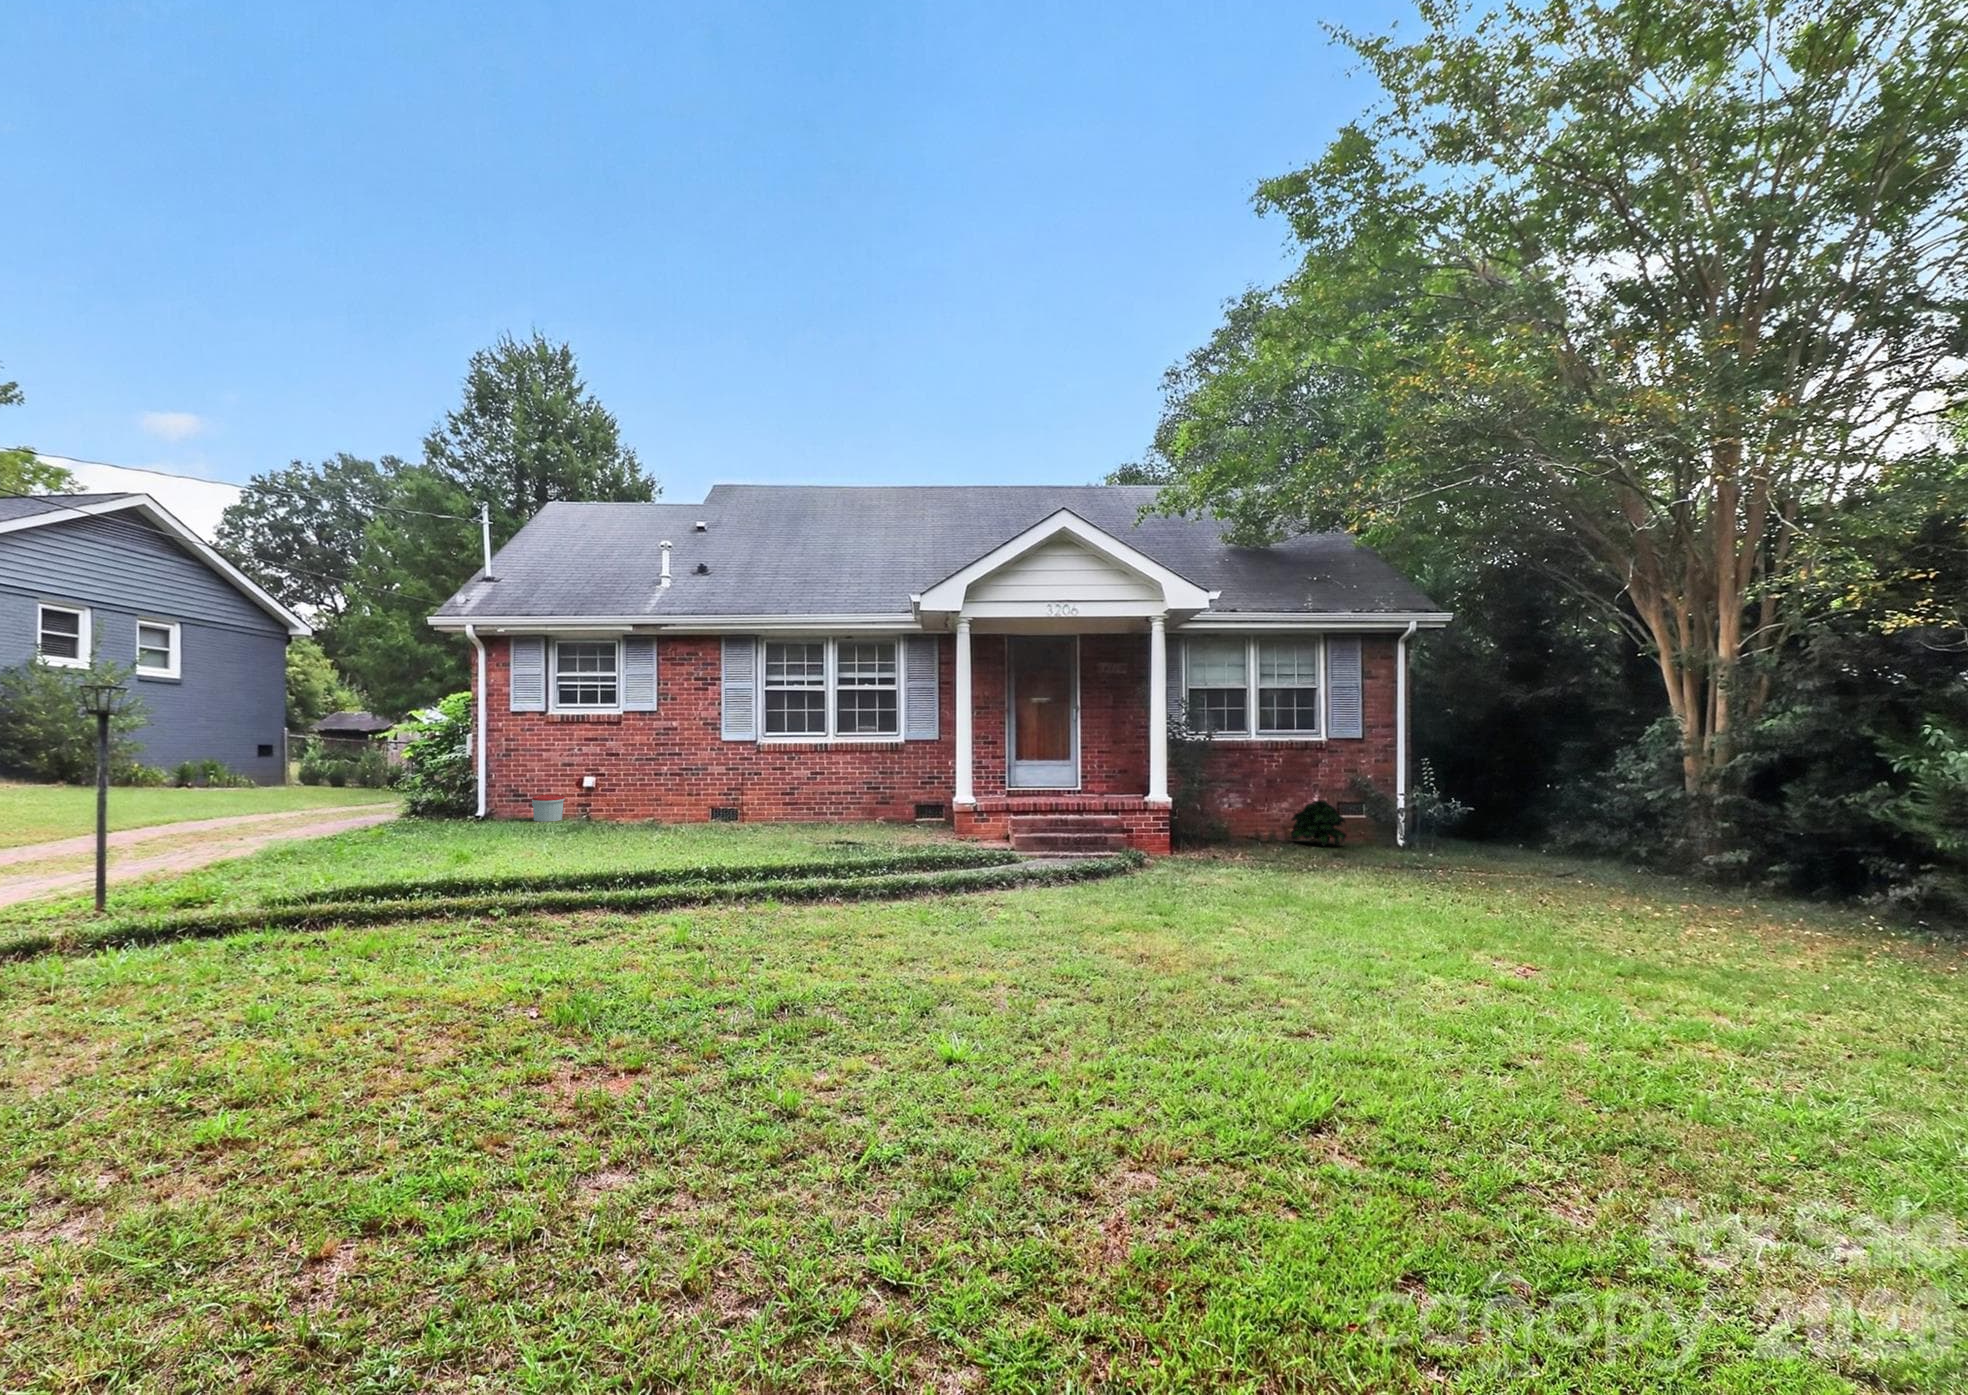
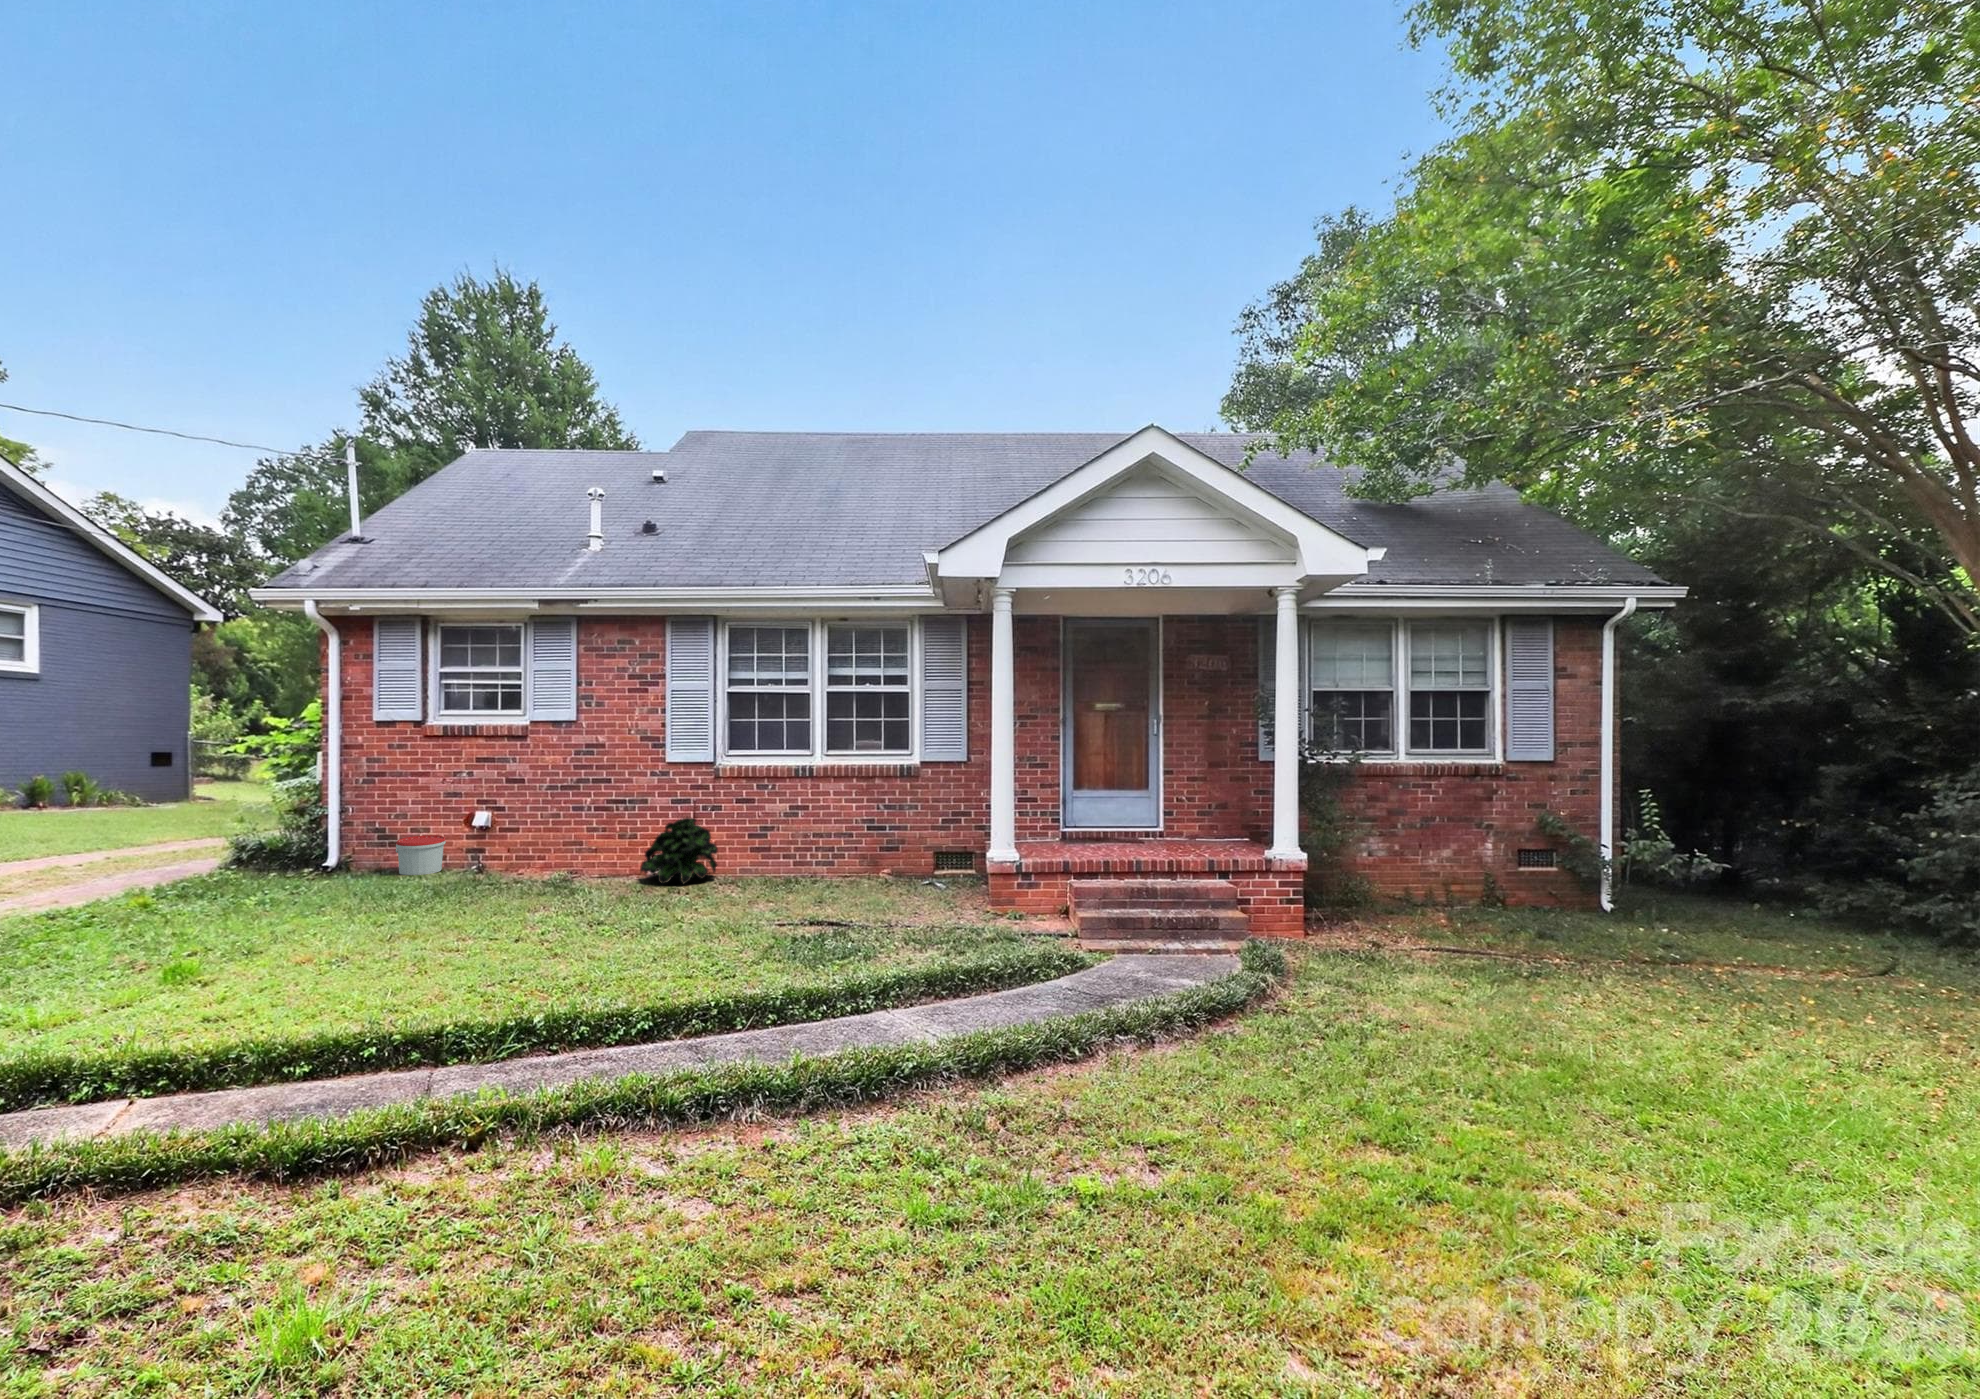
potted plant: present [1291,800,1347,846] -> present [640,818,718,884]

